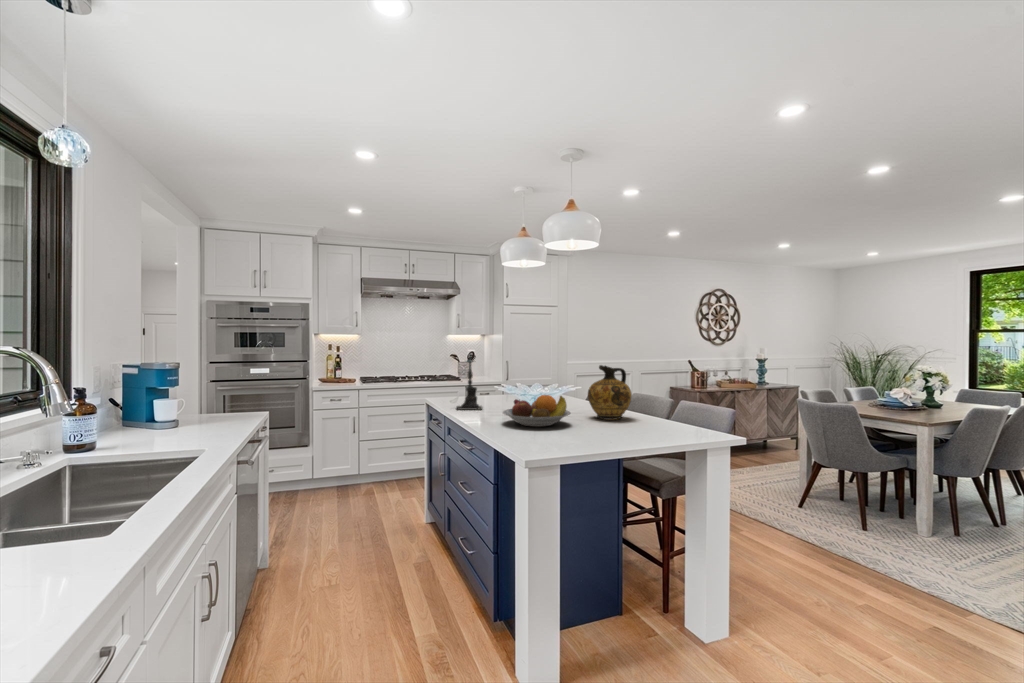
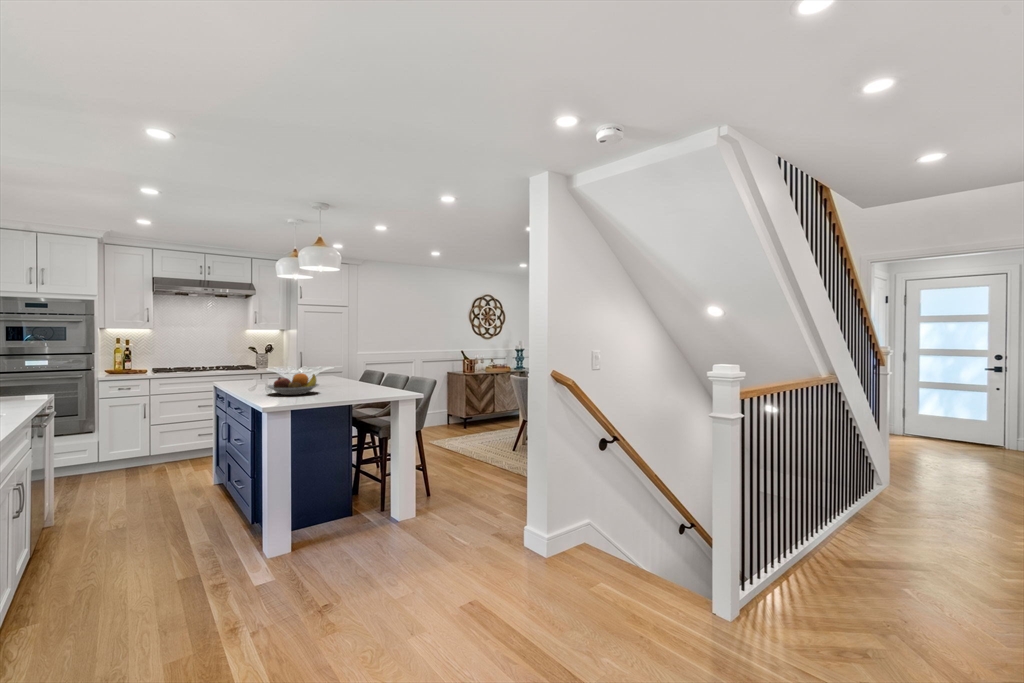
candle holder: present [457,359,482,410] -> none [236,345,261,388]
ceramic jug: present [588,365,632,420] -> none [338,353,369,390]

